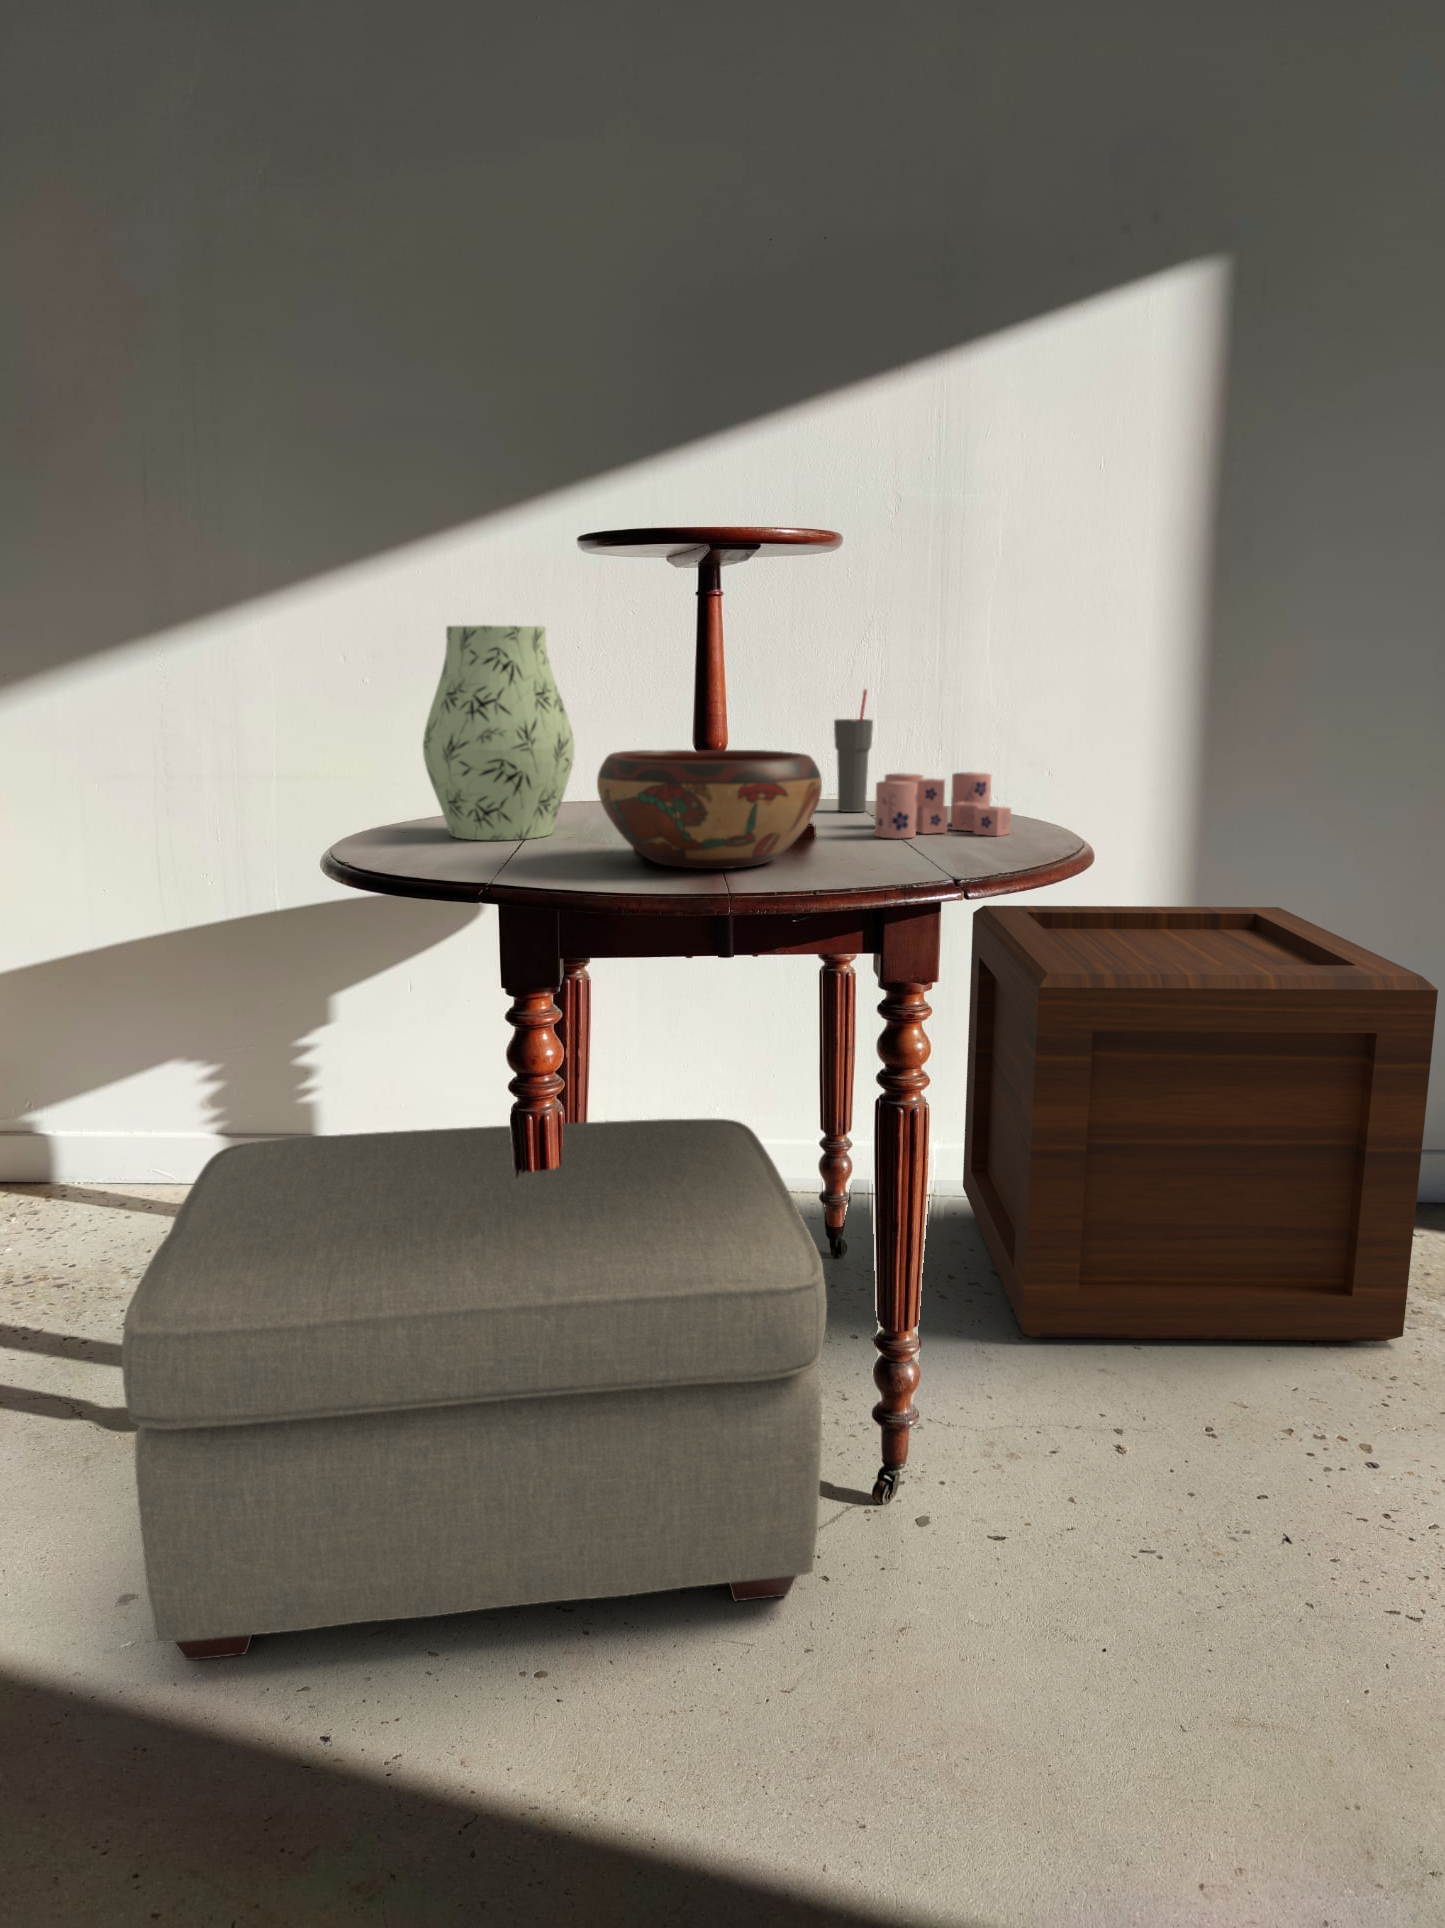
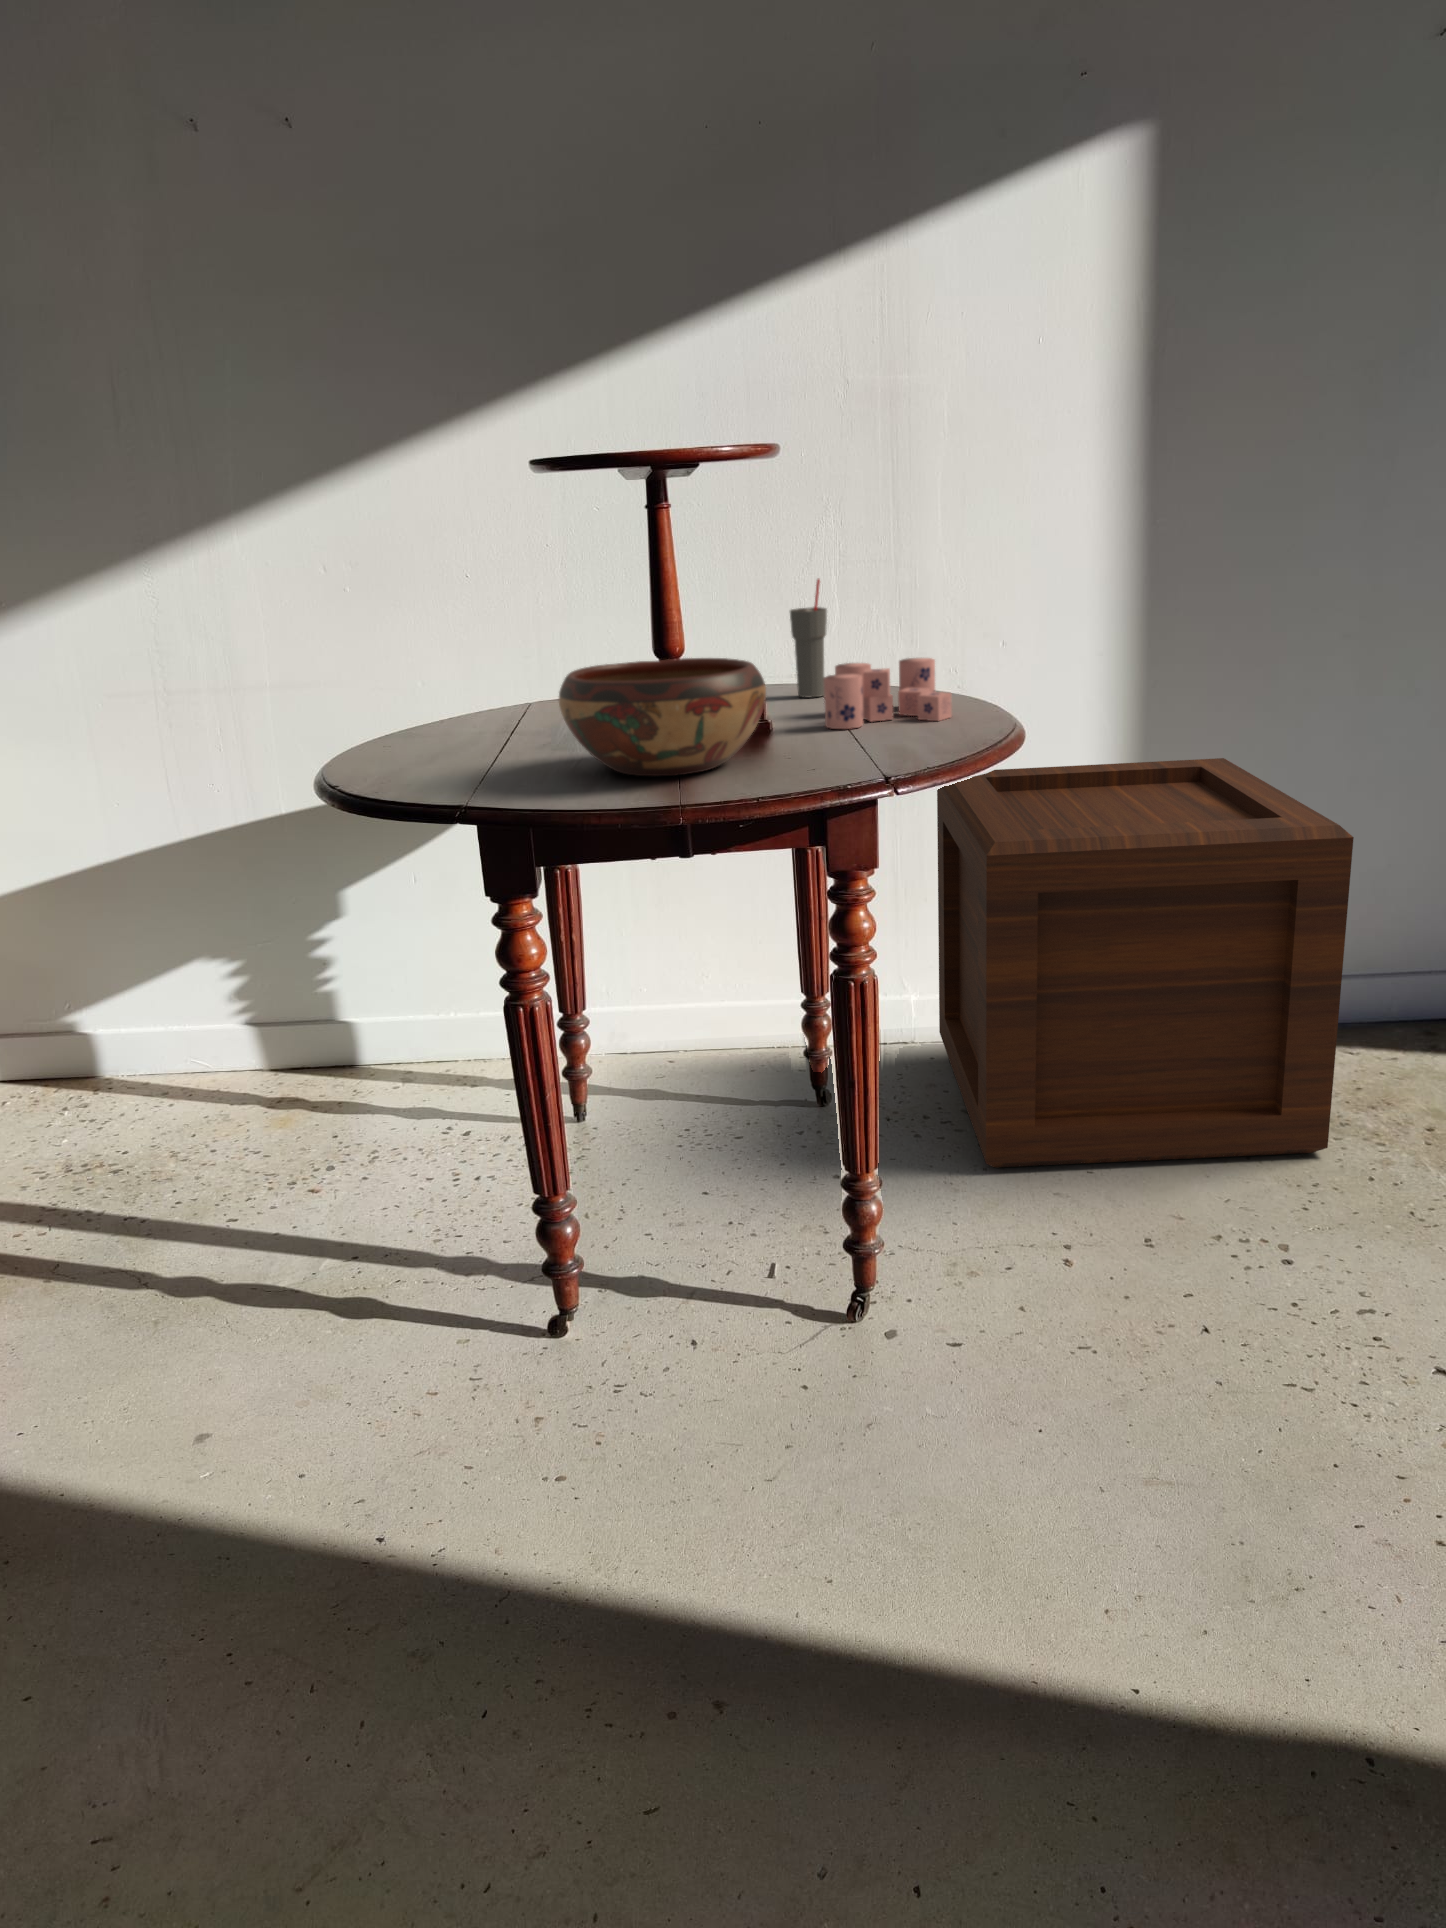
vase: present [423,625,574,840] -> none [400,544,542,752]
ottoman: present [122,1119,827,1660] -> none [175,993,791,1484]

